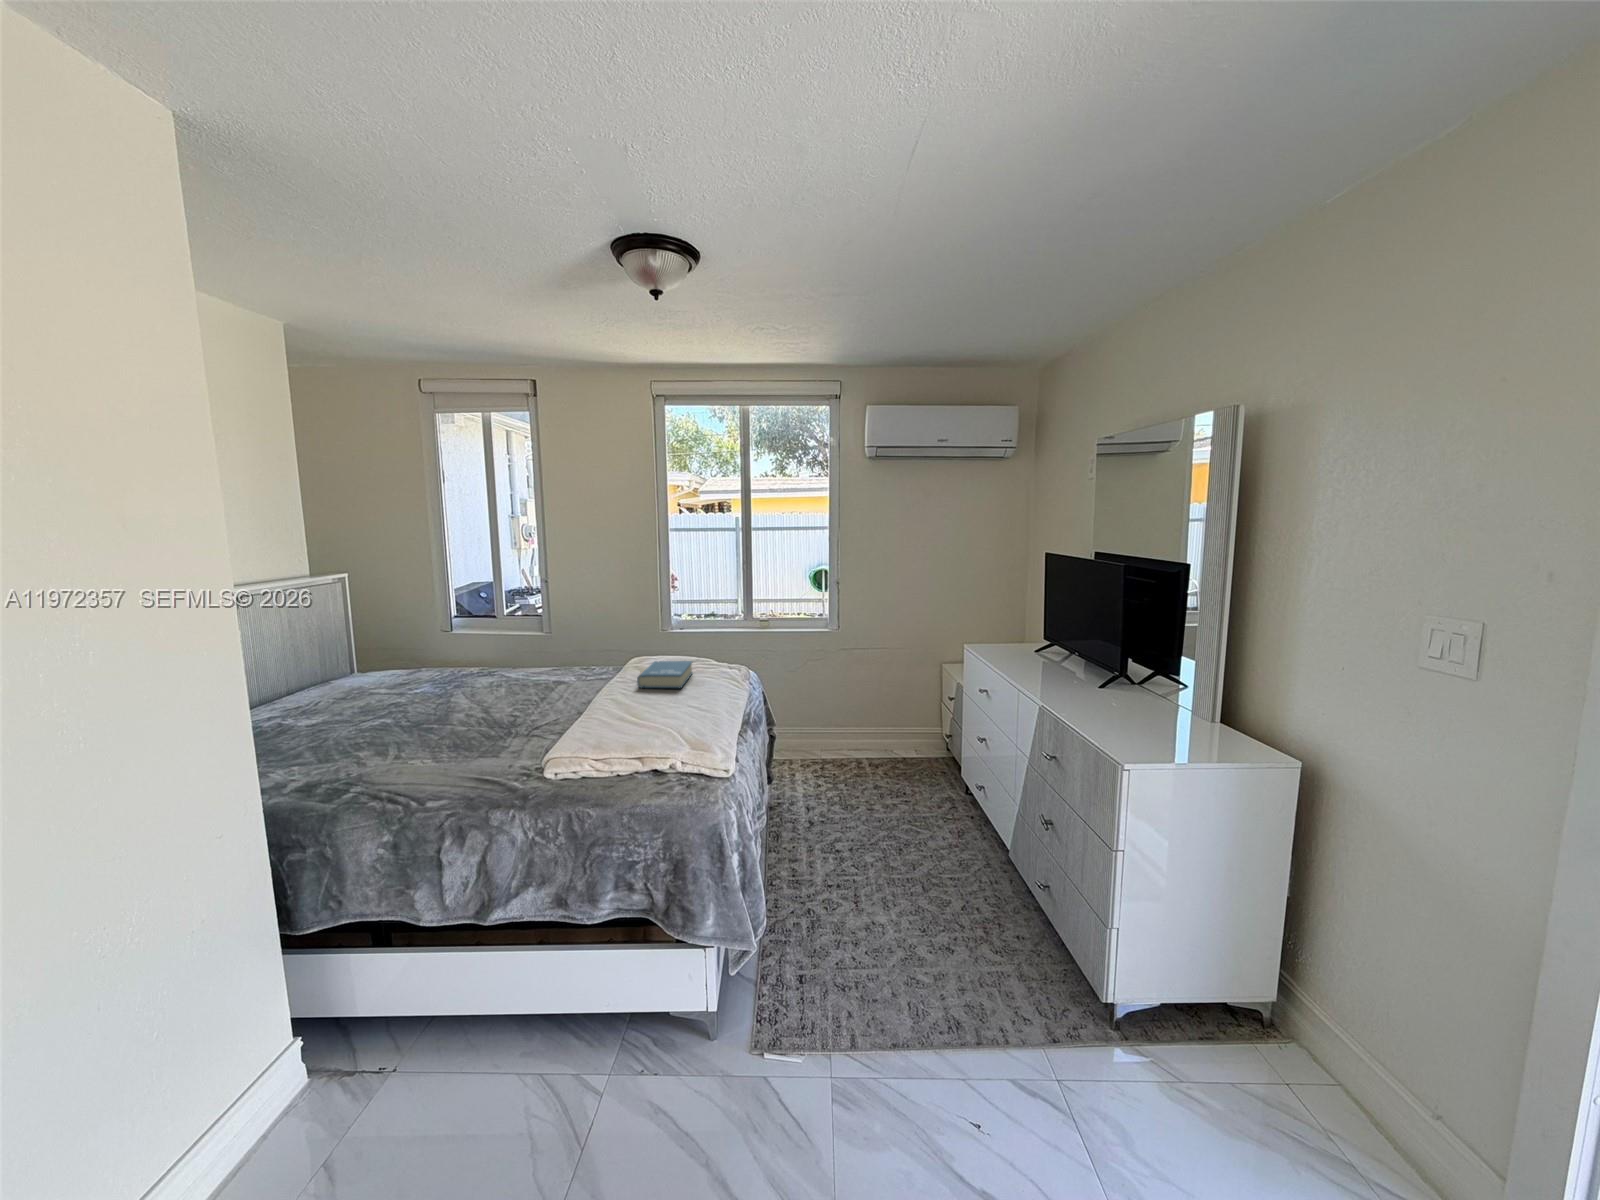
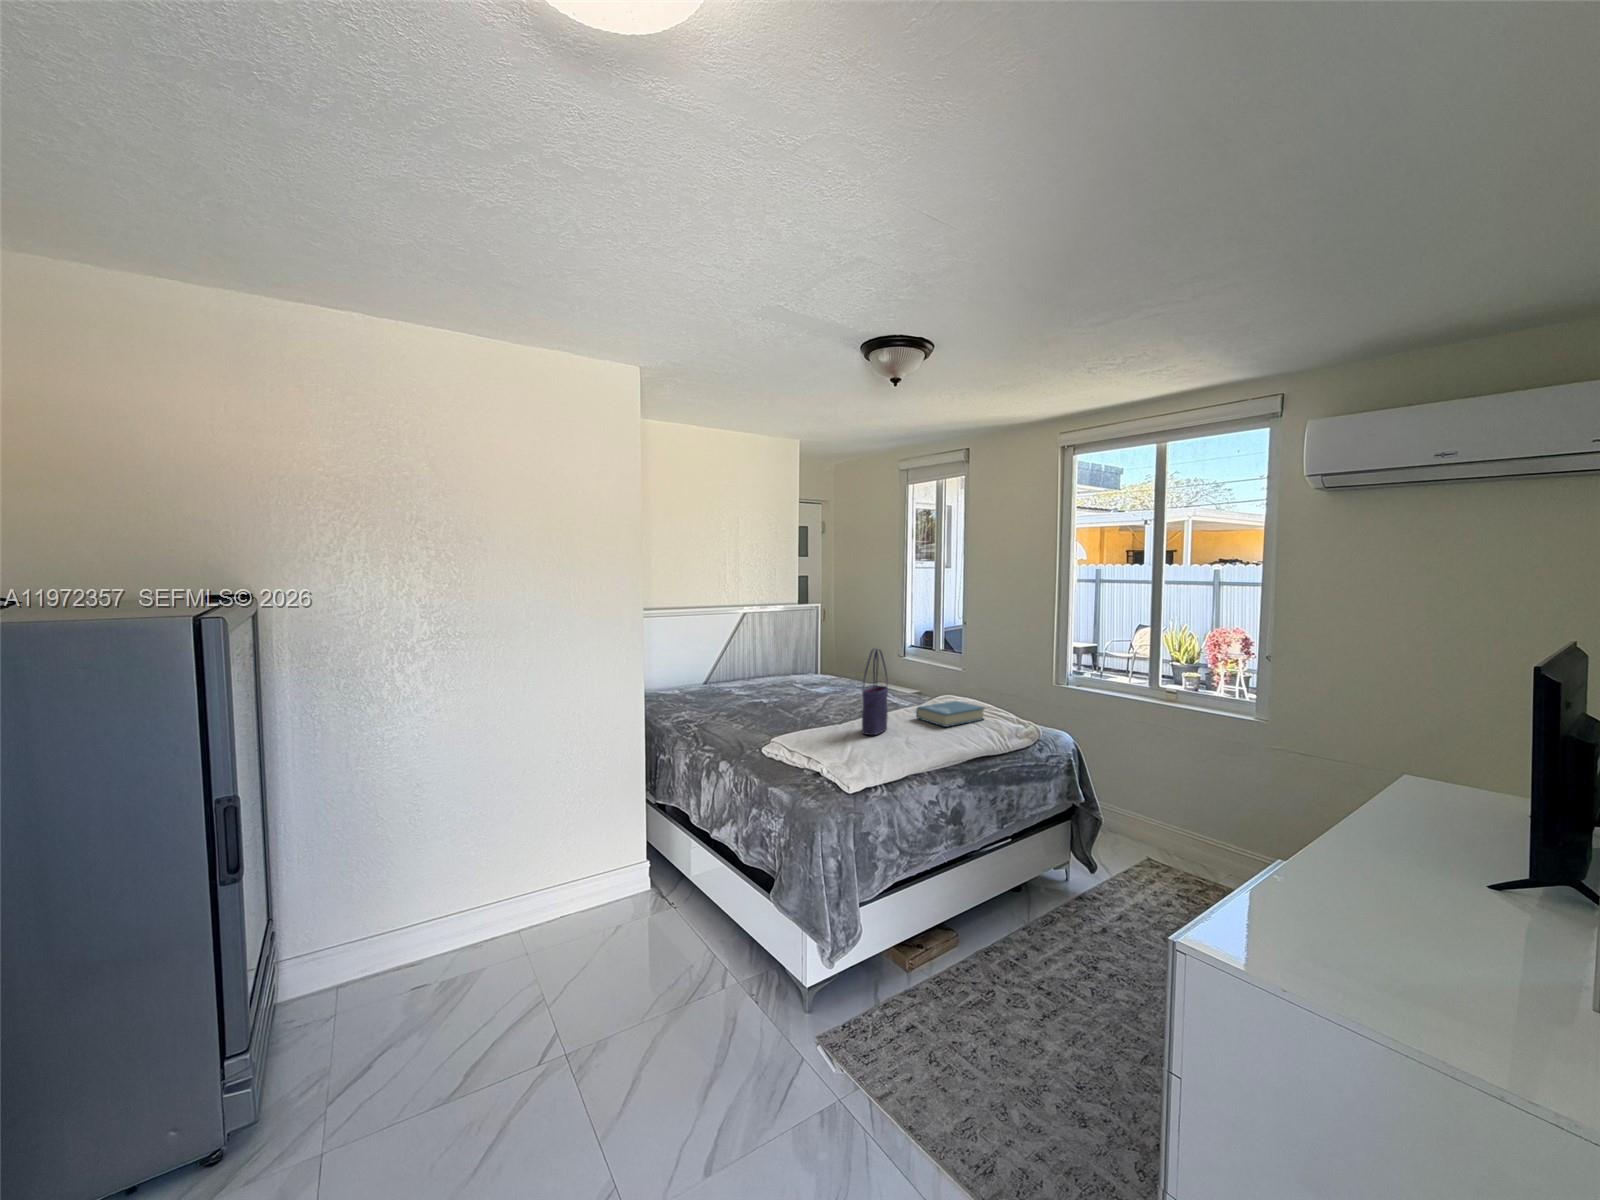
tote bag: none [617,615,642,717] -> present [862,649,888,735]

